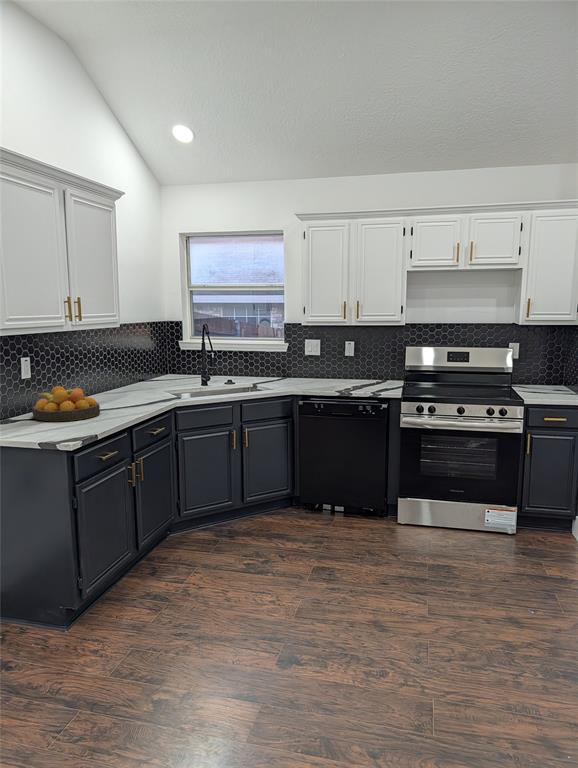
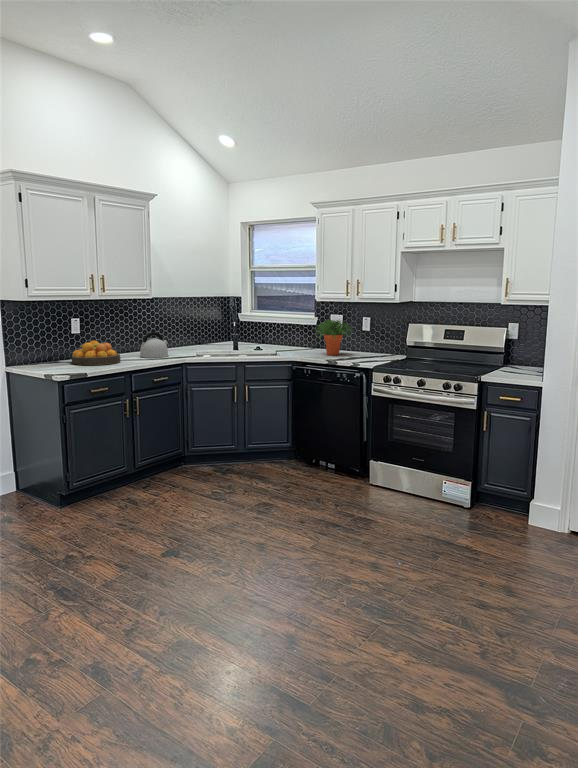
potted plant: none [301,345,347,385] -> present [317,319,351,355]
kettle: none [105,370,142,403] -> present [140,332,169,358]

